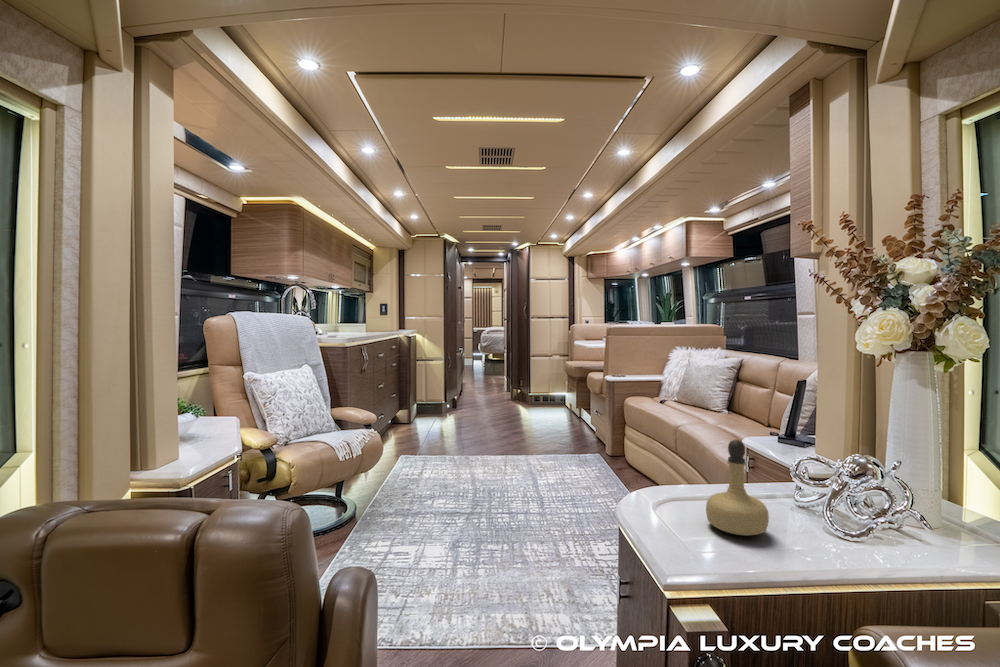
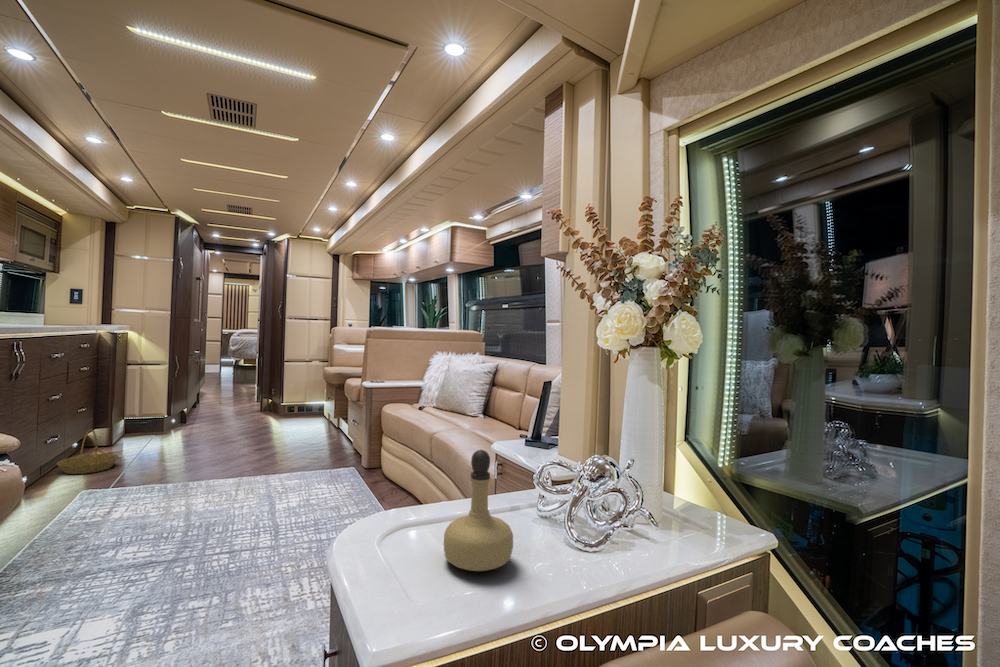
basket: none [387,409,422,442] -> present [57,429,118,474]

